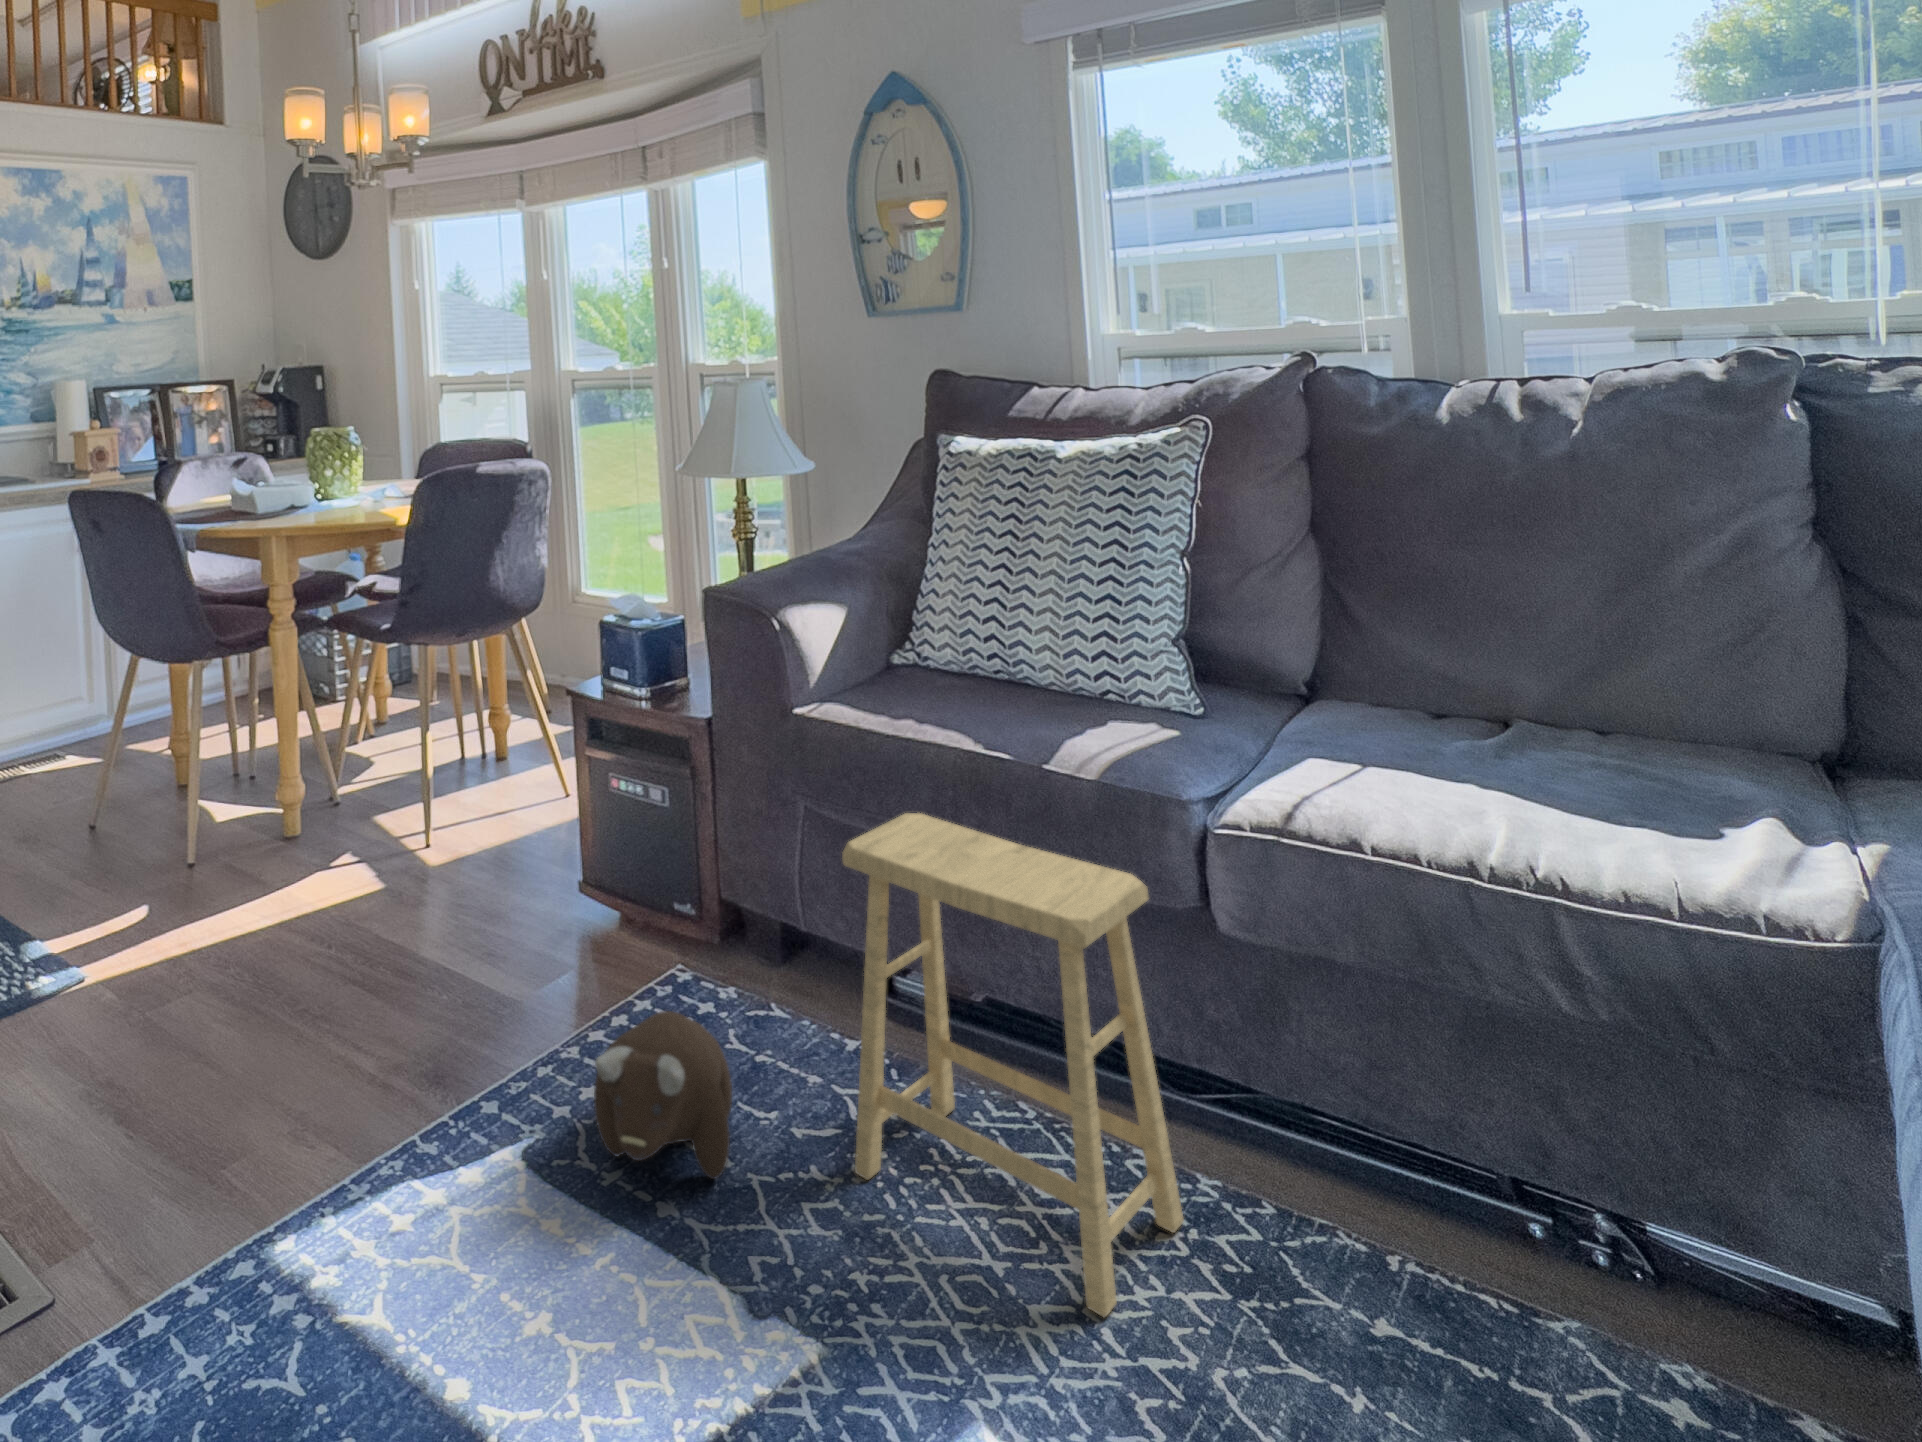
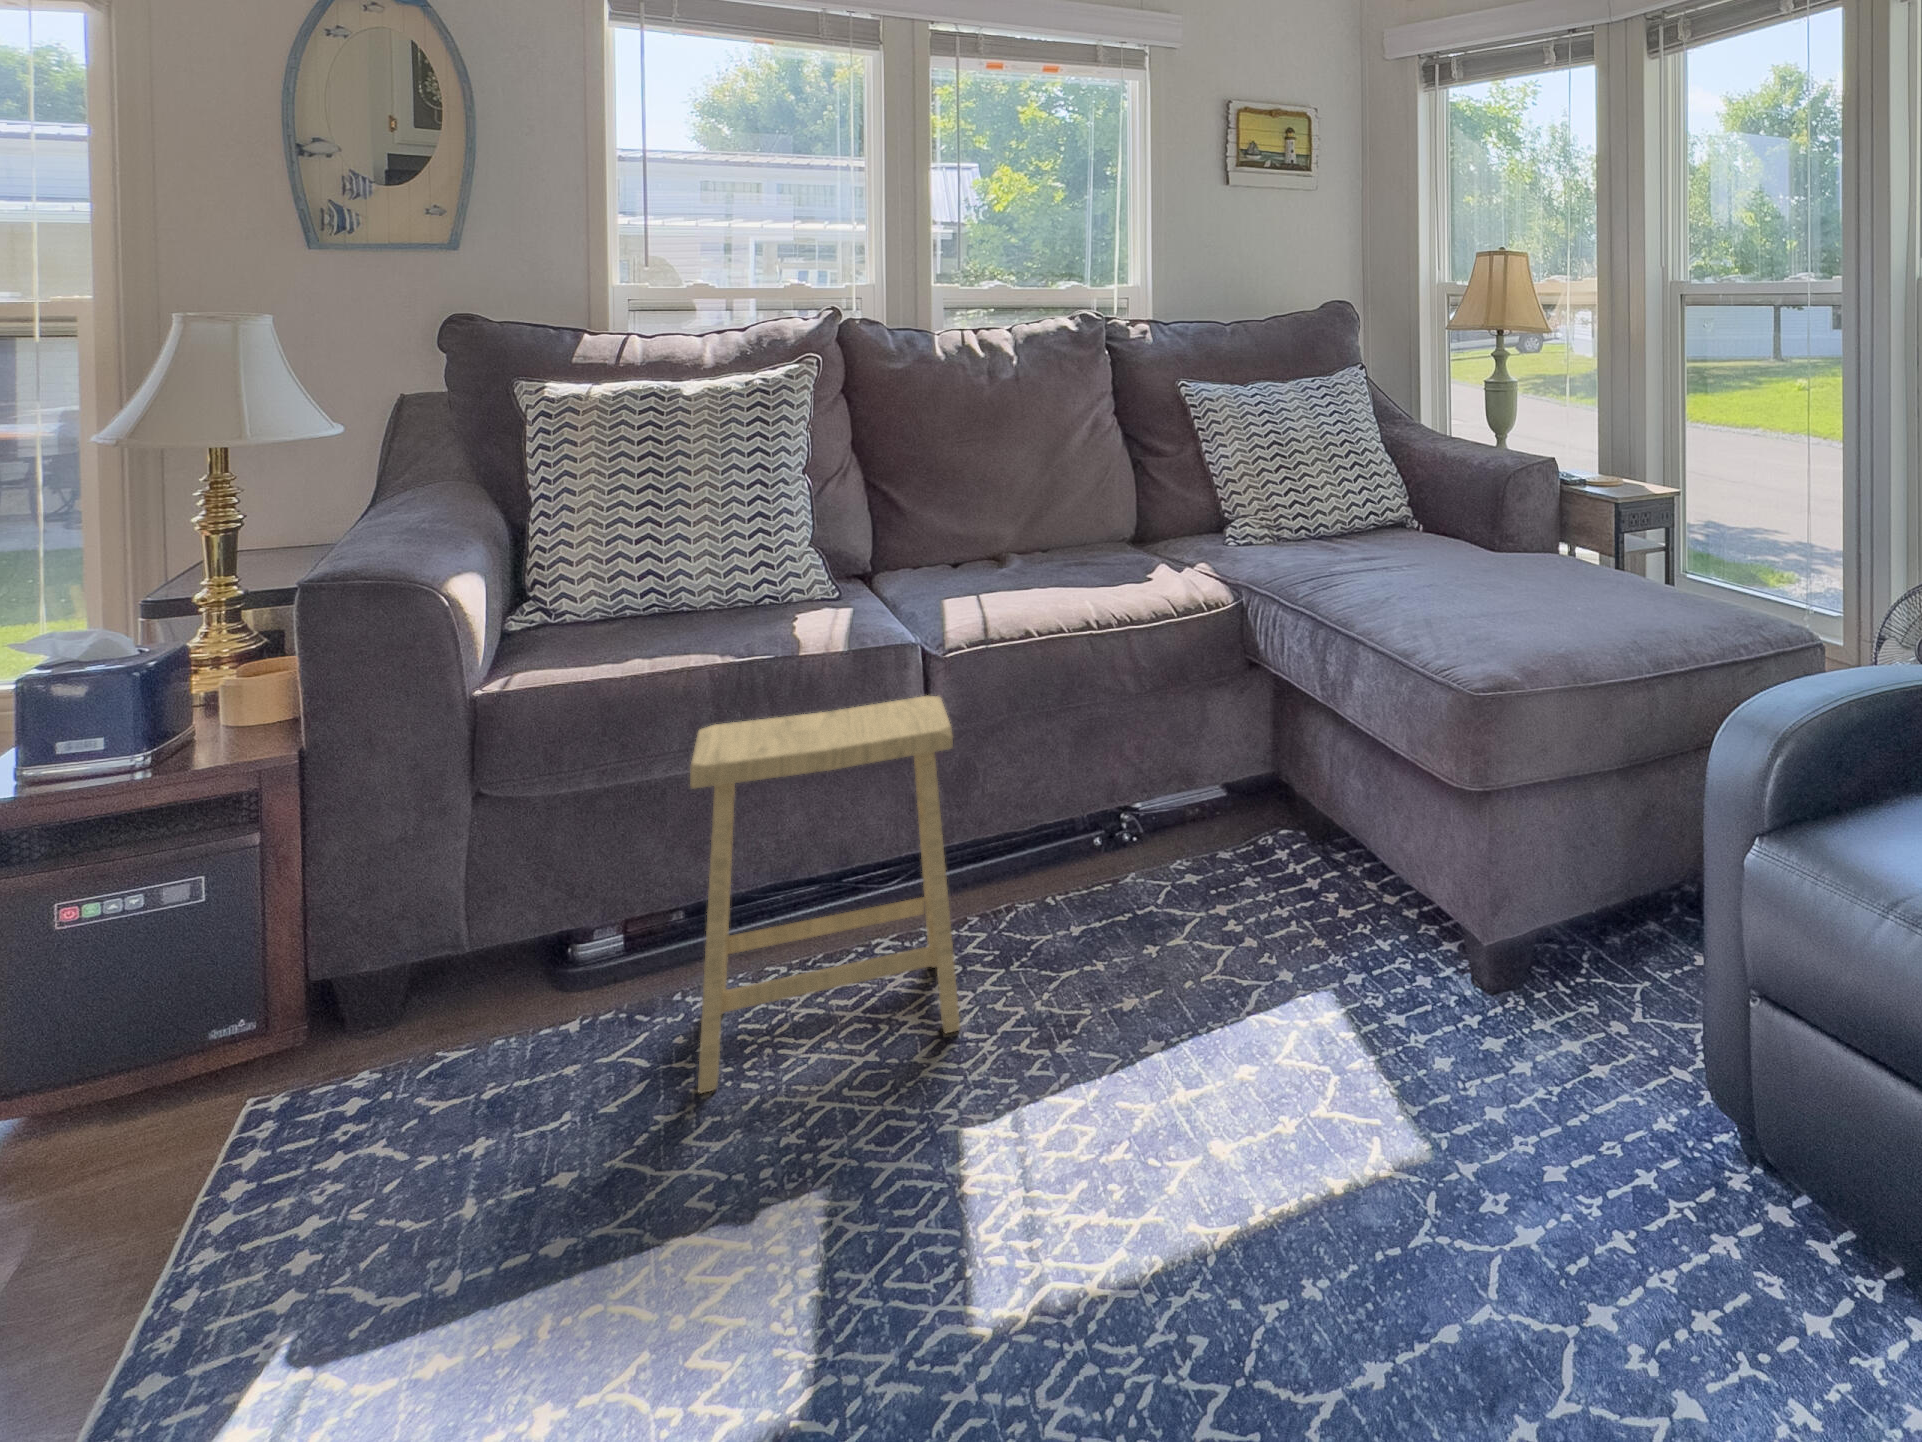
plush toy: present [594,1011,732,1179] -> none [396,1052,597,1270]

